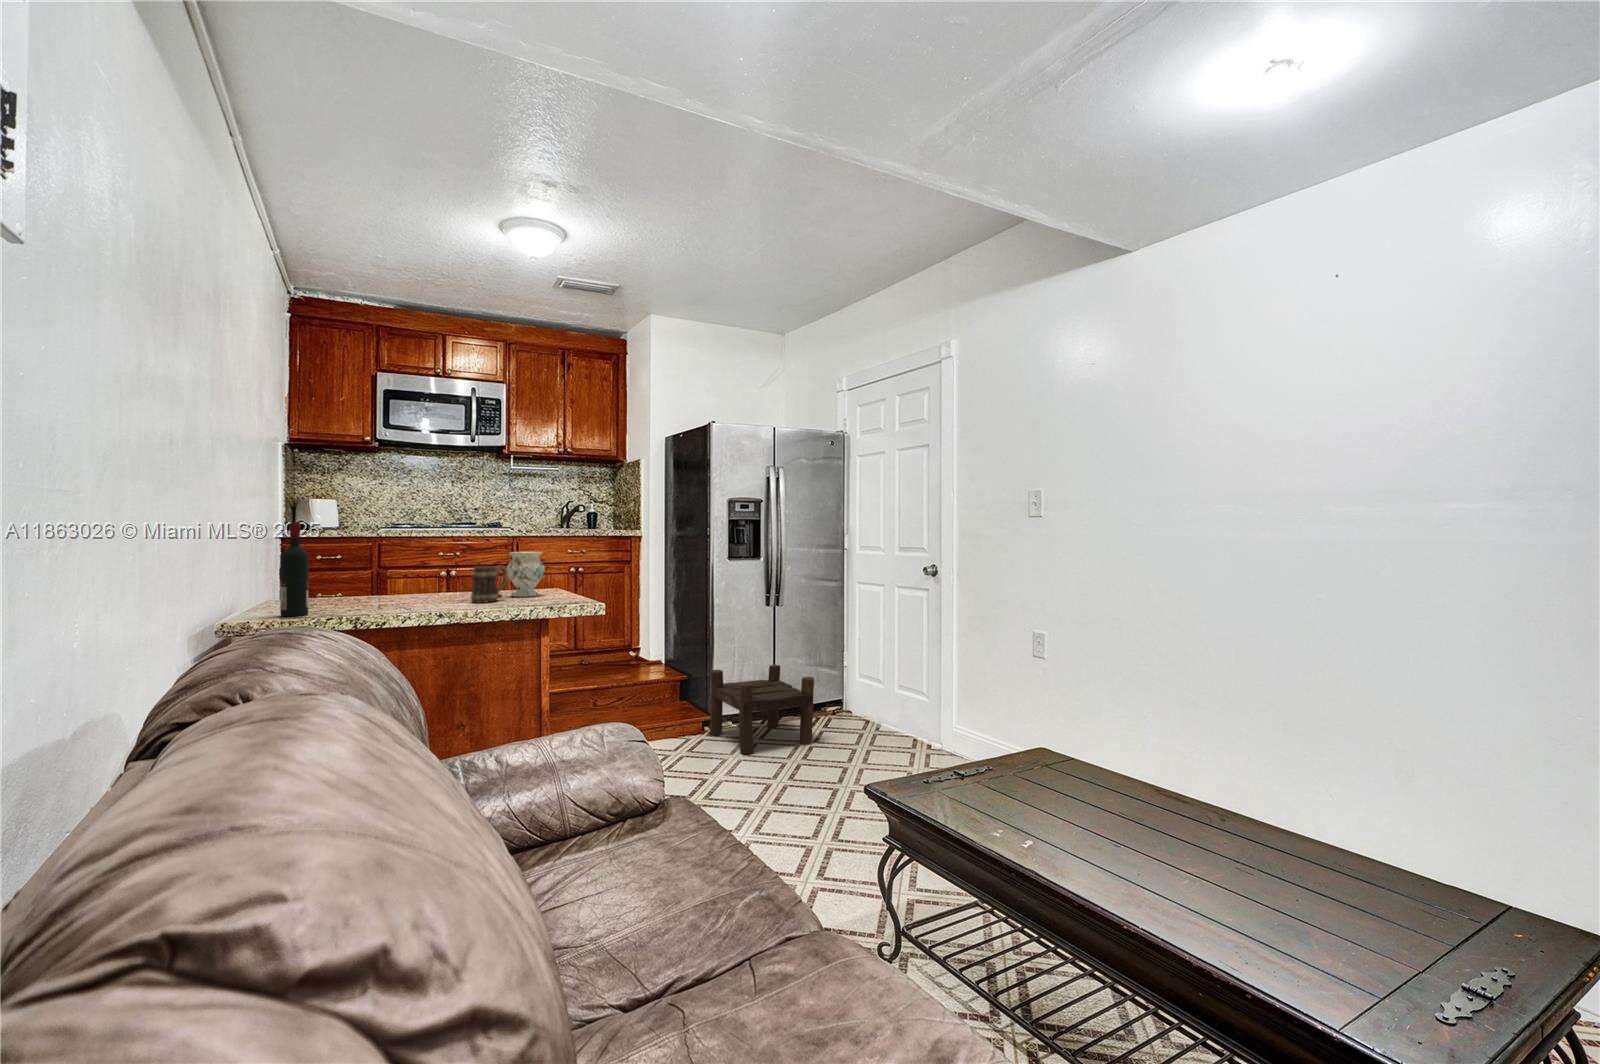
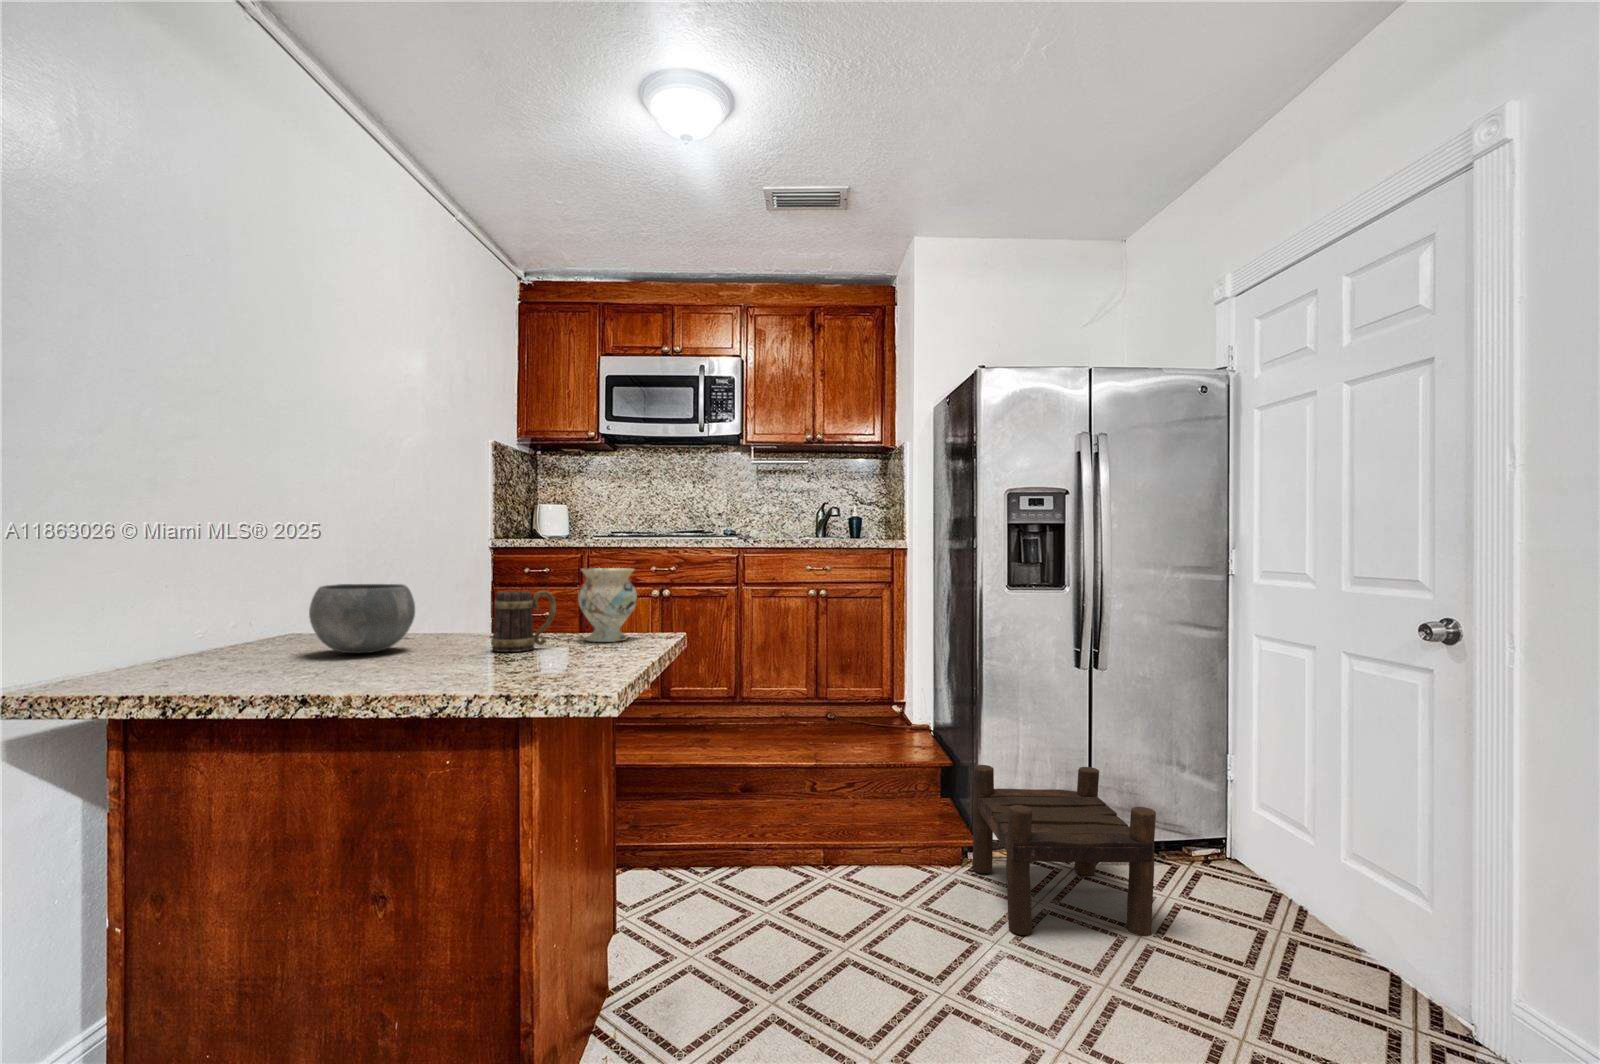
wine bottle: present [280,522,309,616] -> none [190,517,237,662]
bowl: none [351,564,418,608] -> present [309,584,415,653]

